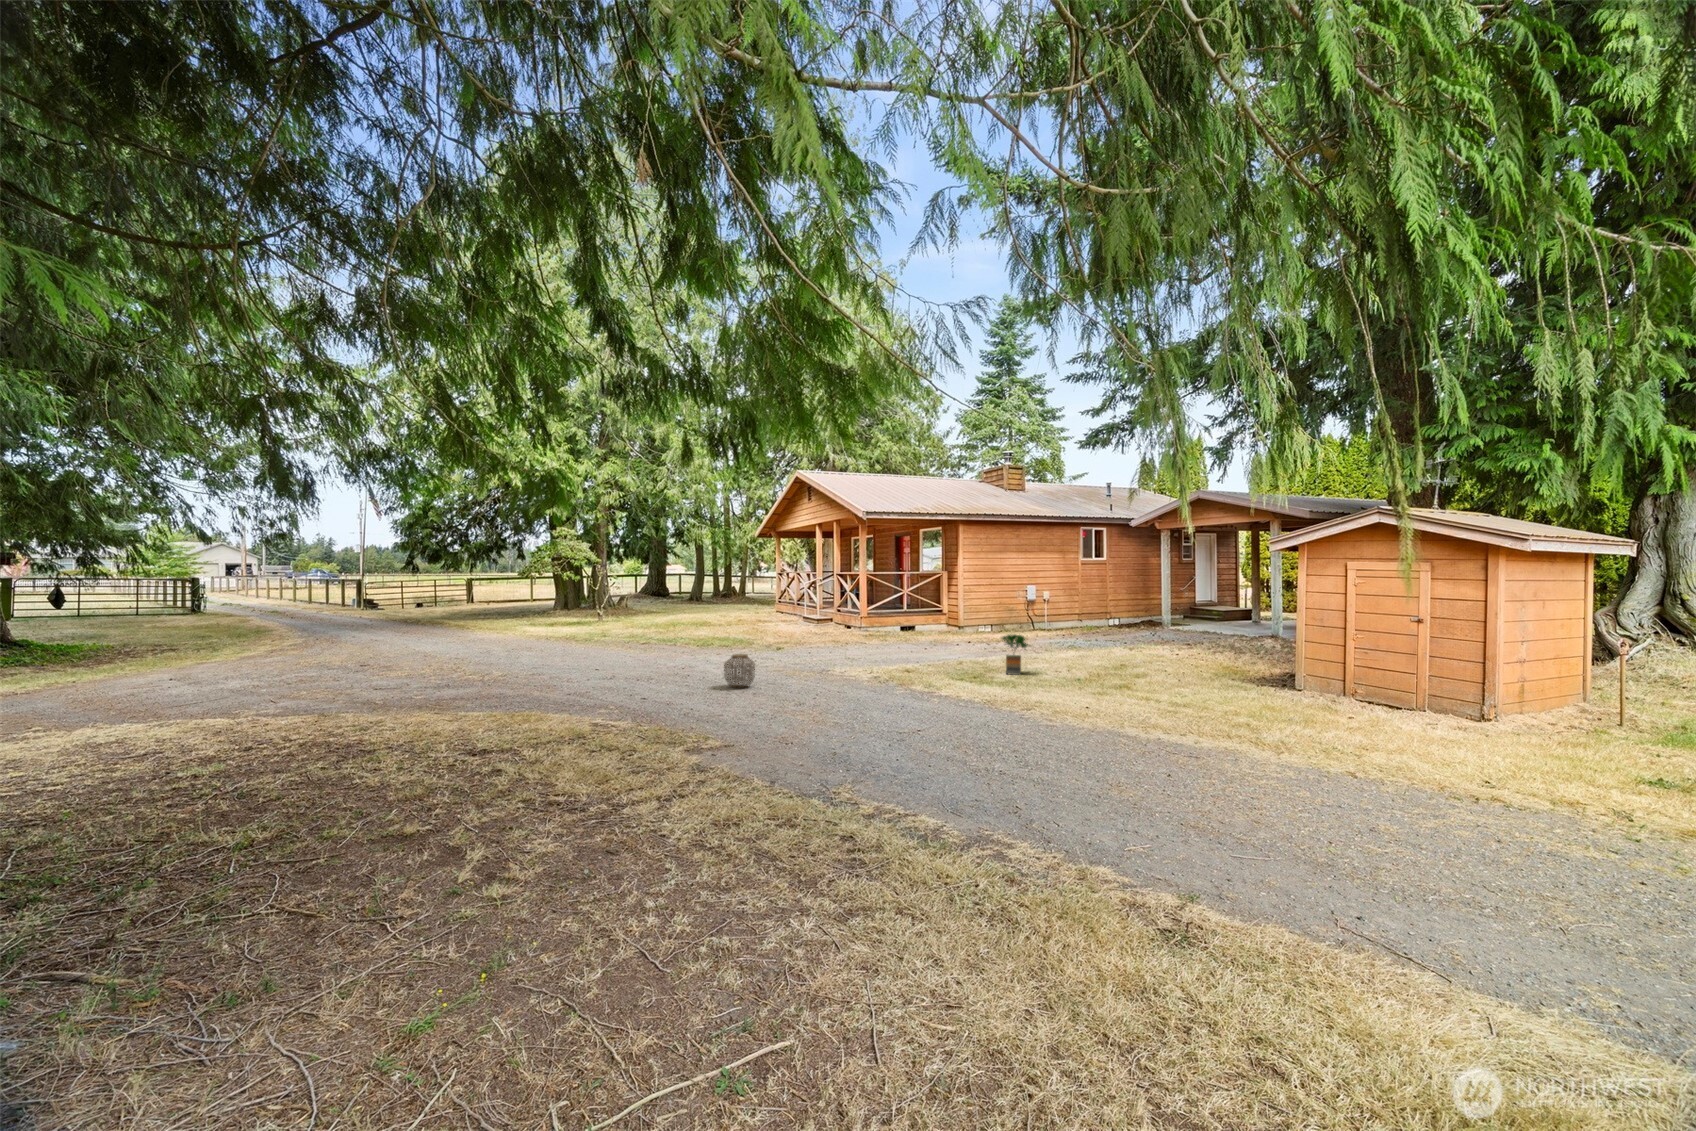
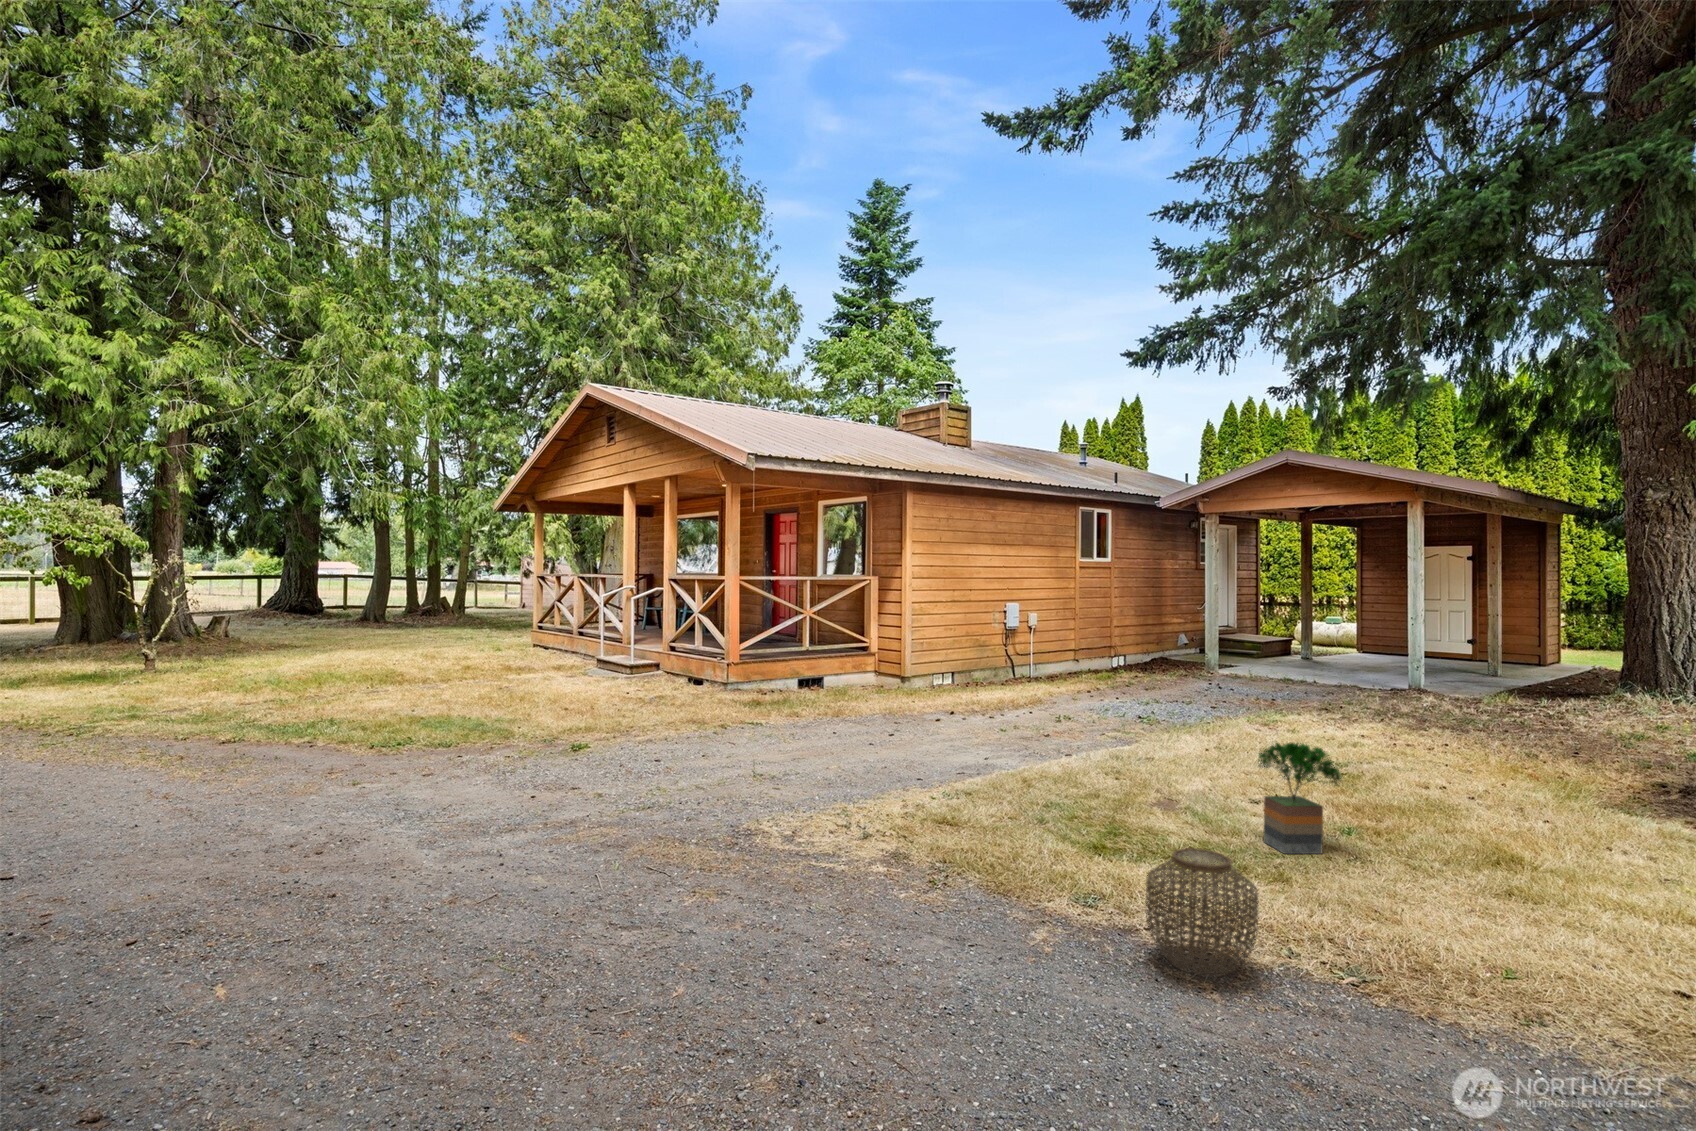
woven basket: present [724,654,755,688] -> present [1146,848,1258,977]

